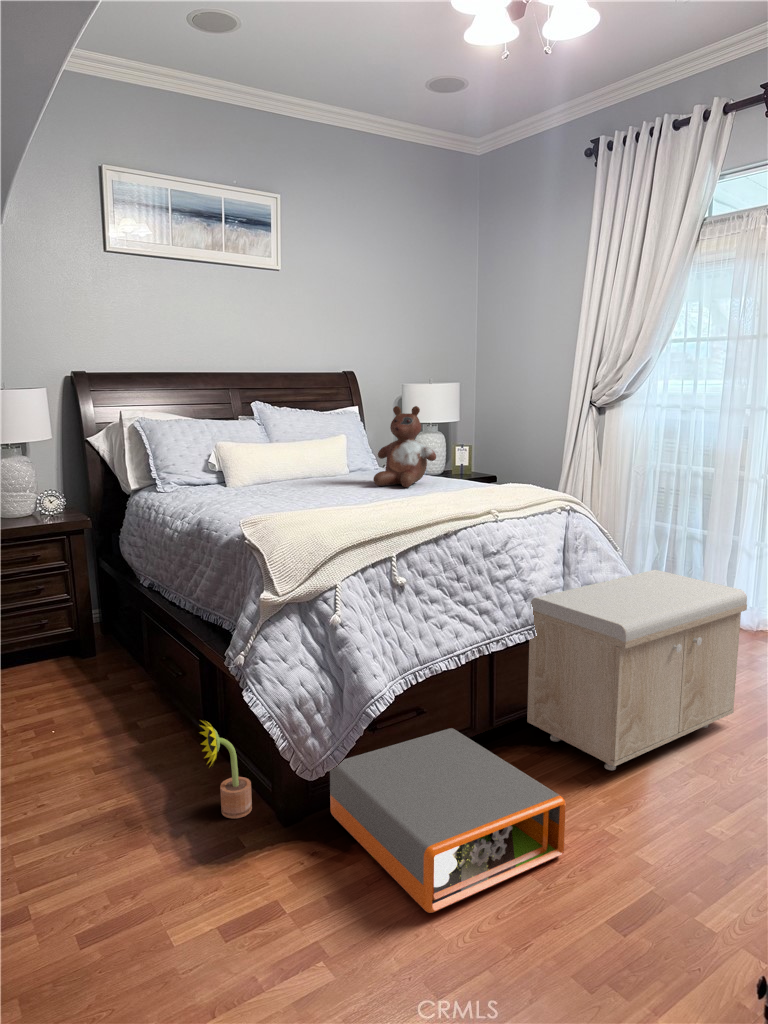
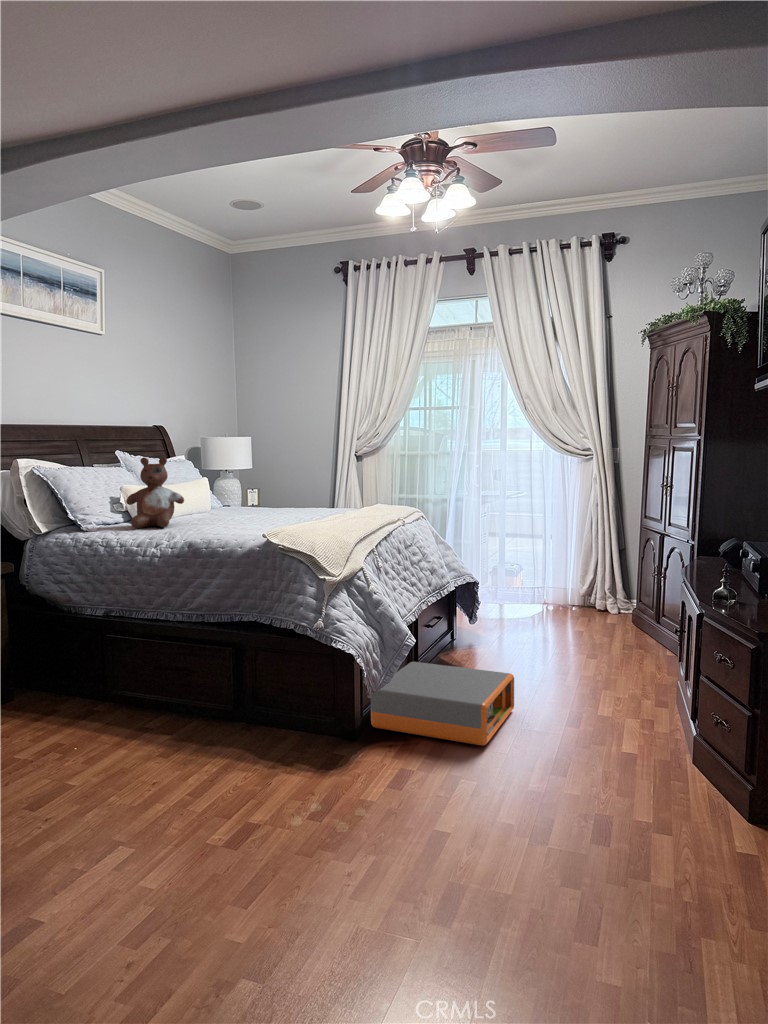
stuffed bear: present [373,406,436,487] -> present [126,457,184,528]
storage bench: present [527,570,747,770] -> none [430,554,529,672]
decorative plant: present [200,721,252,818] -> none [277,676,317,747]

